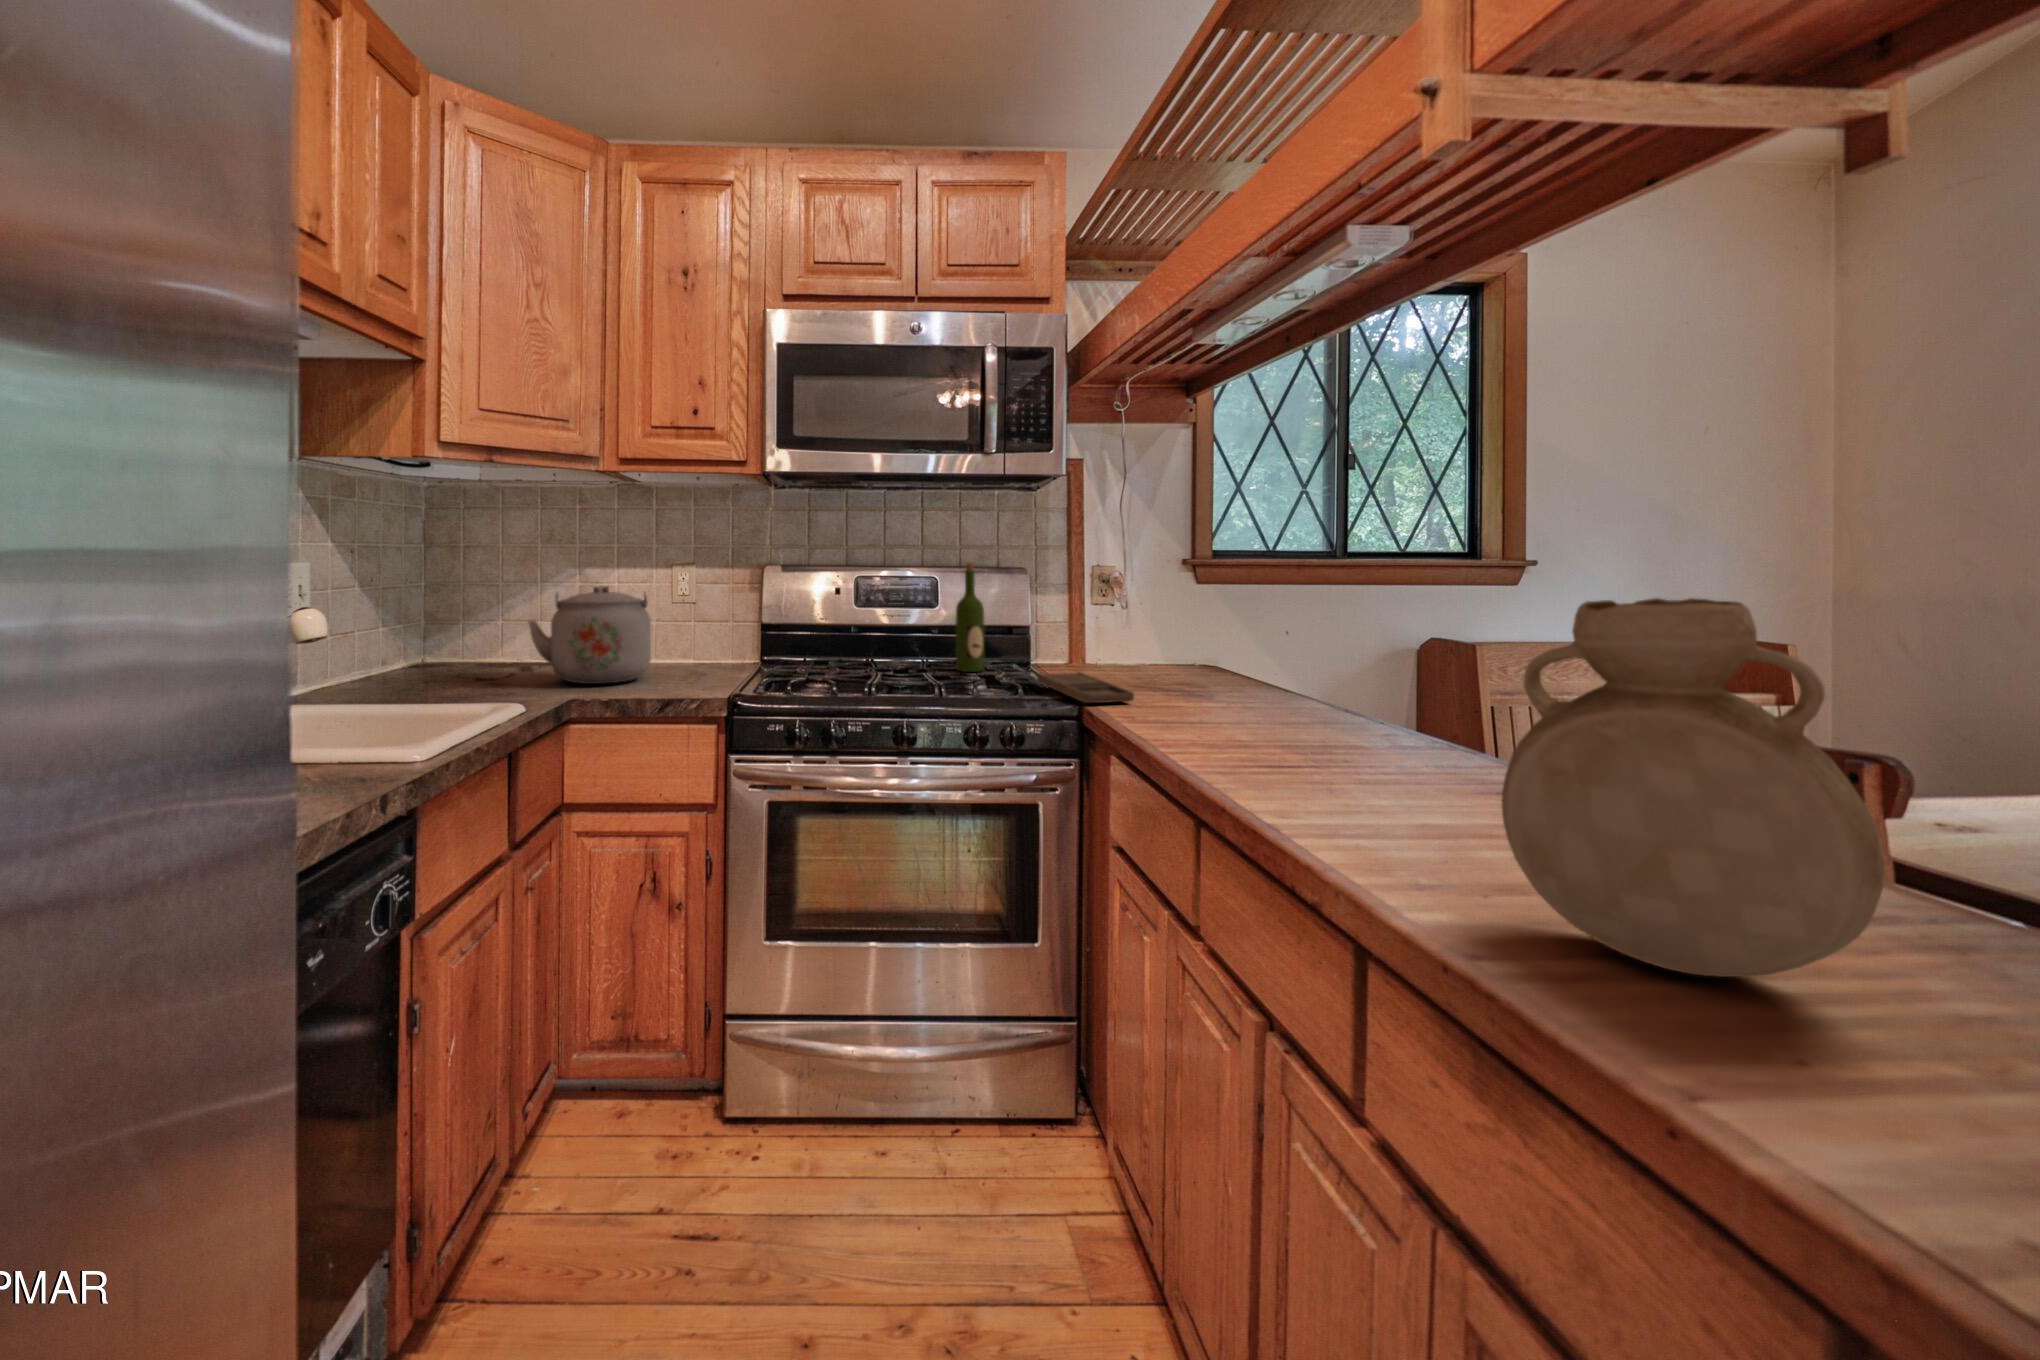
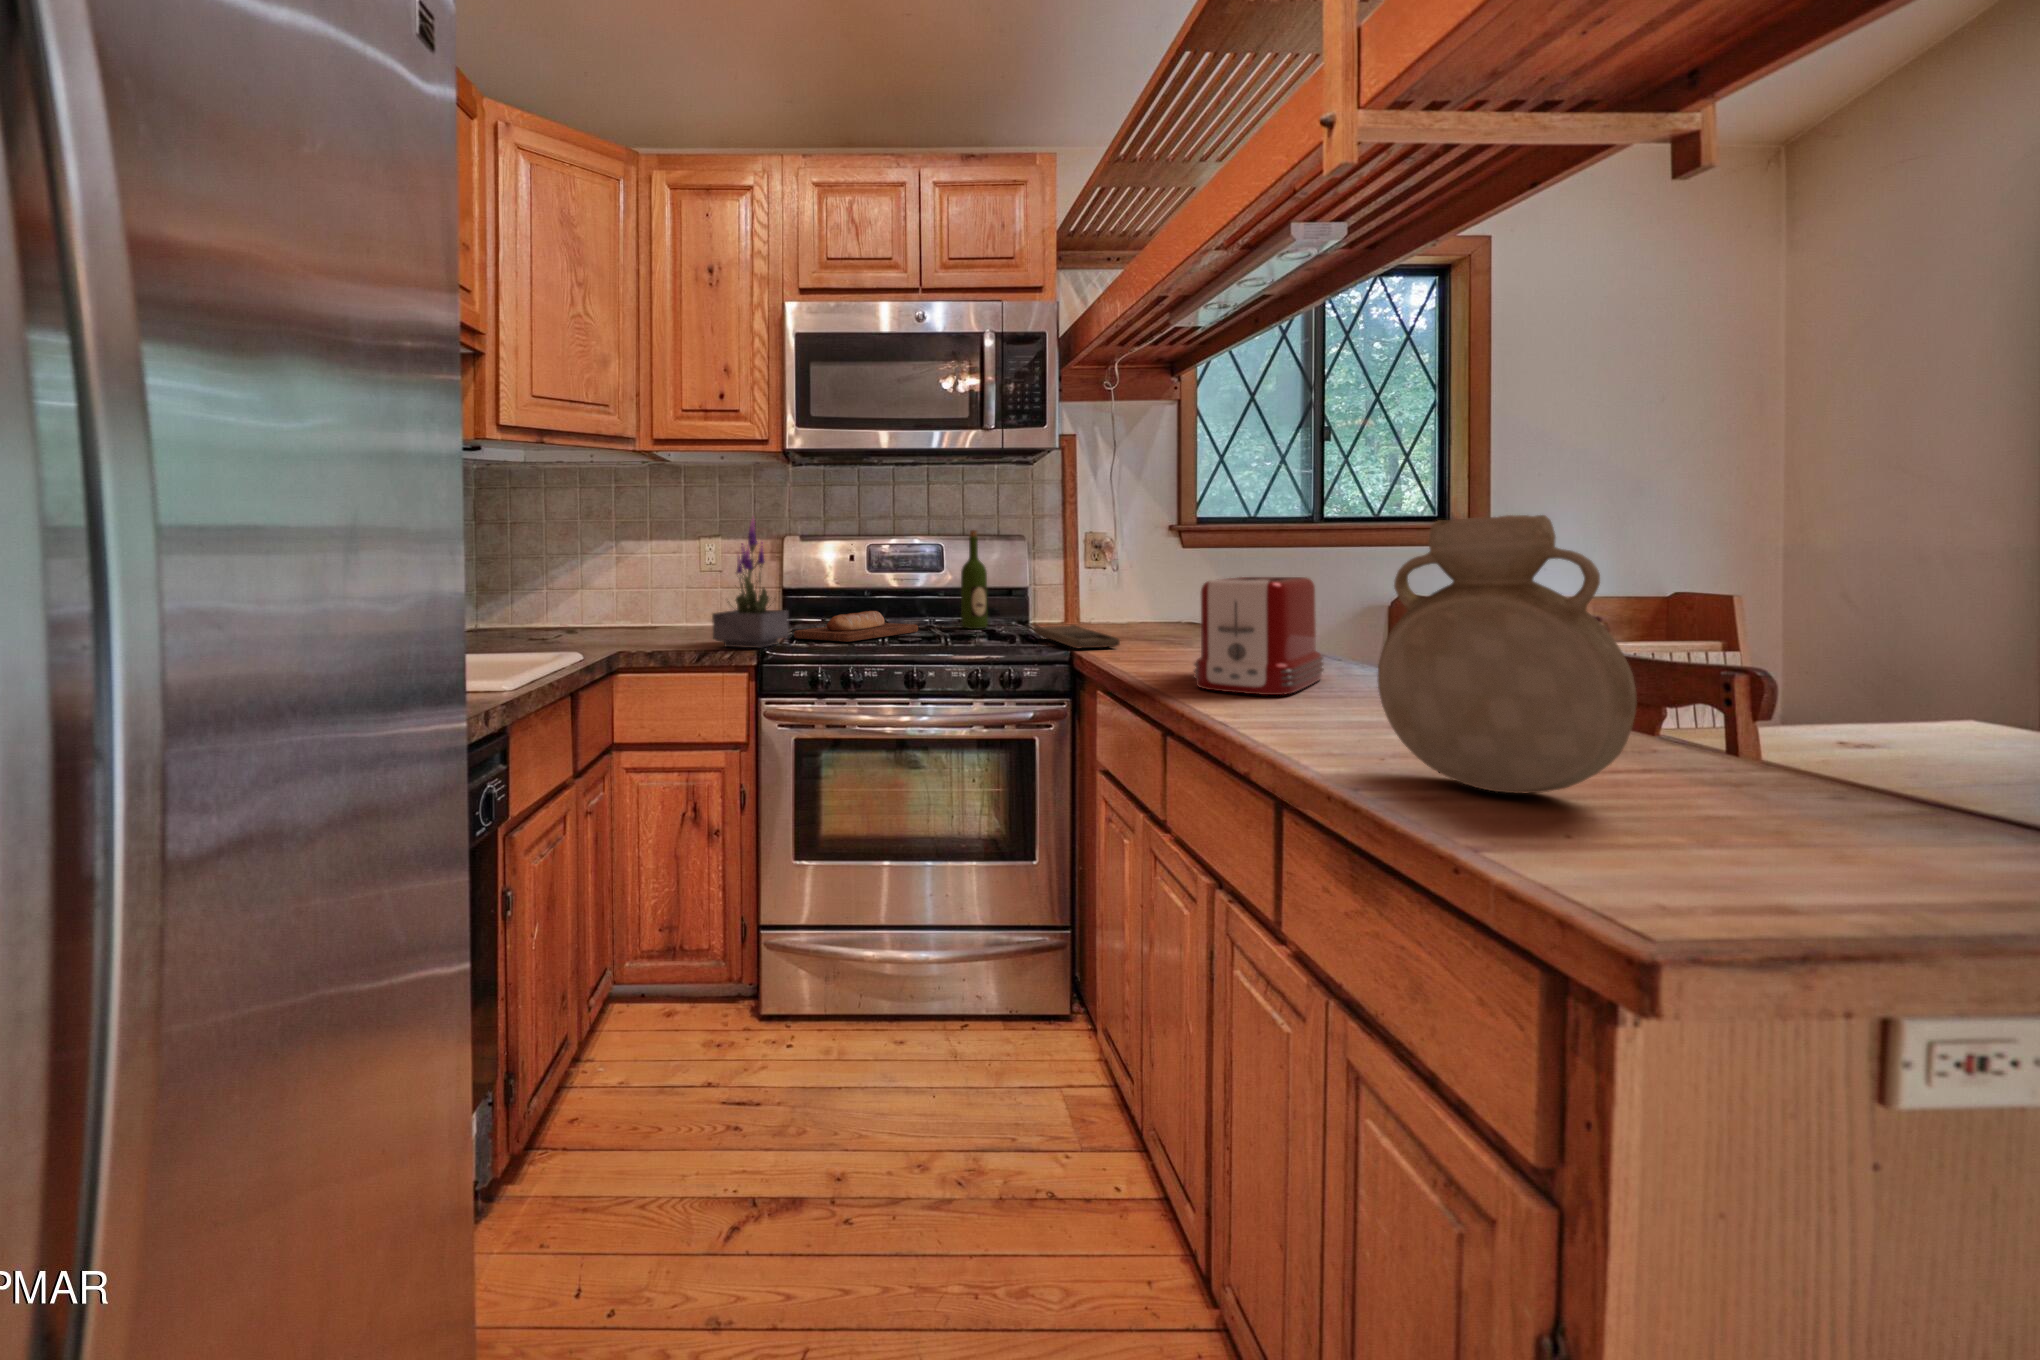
potted plant: none [678,546,764,696] -> present [712,519,789,648]
kettle: present [528,585,651,684] -> none [575,553,686,640]
toaster: none [1229,633,1378,781] -> present [1194,577,1324,695]
bread loaf: none [770,651,908,689] -> present [794,611,918,642]

